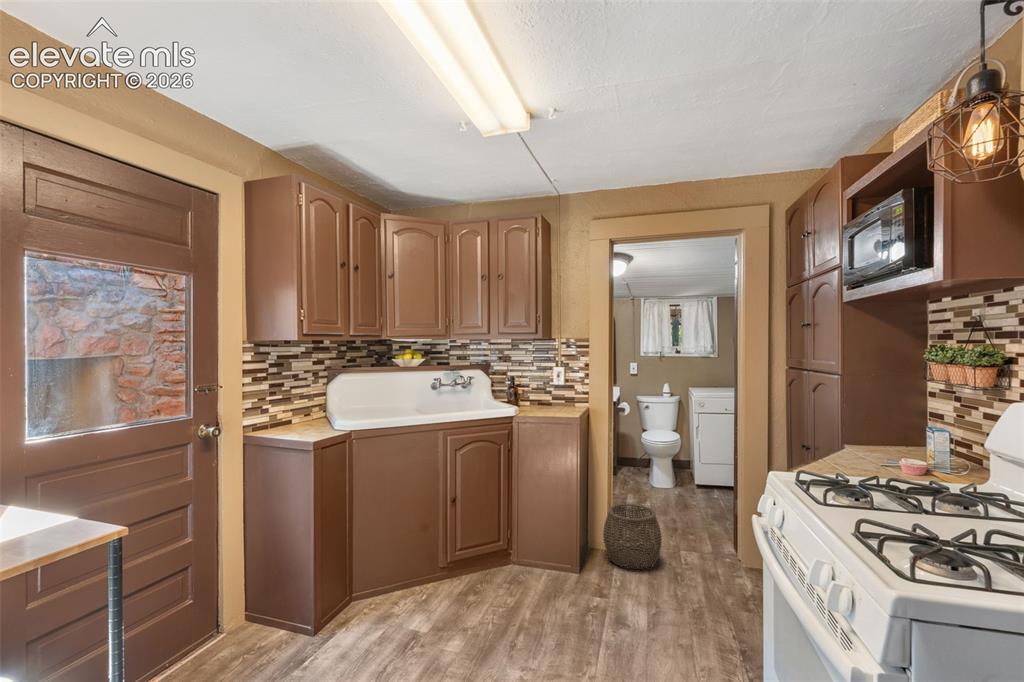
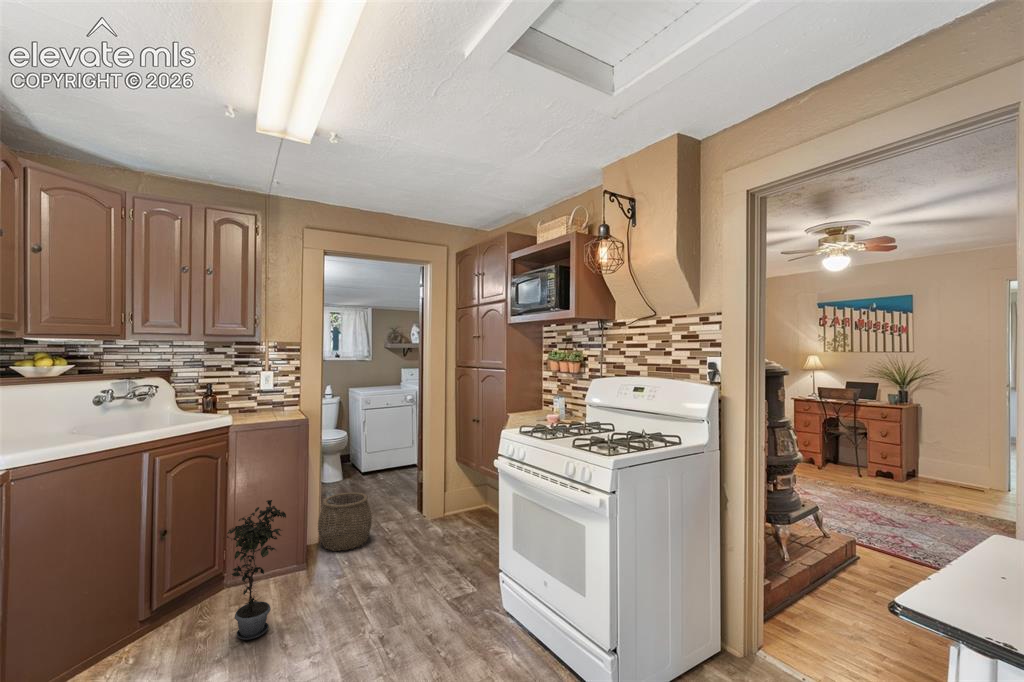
potted plant: none [472,493,527,622] -> present [227,500,286,640]

